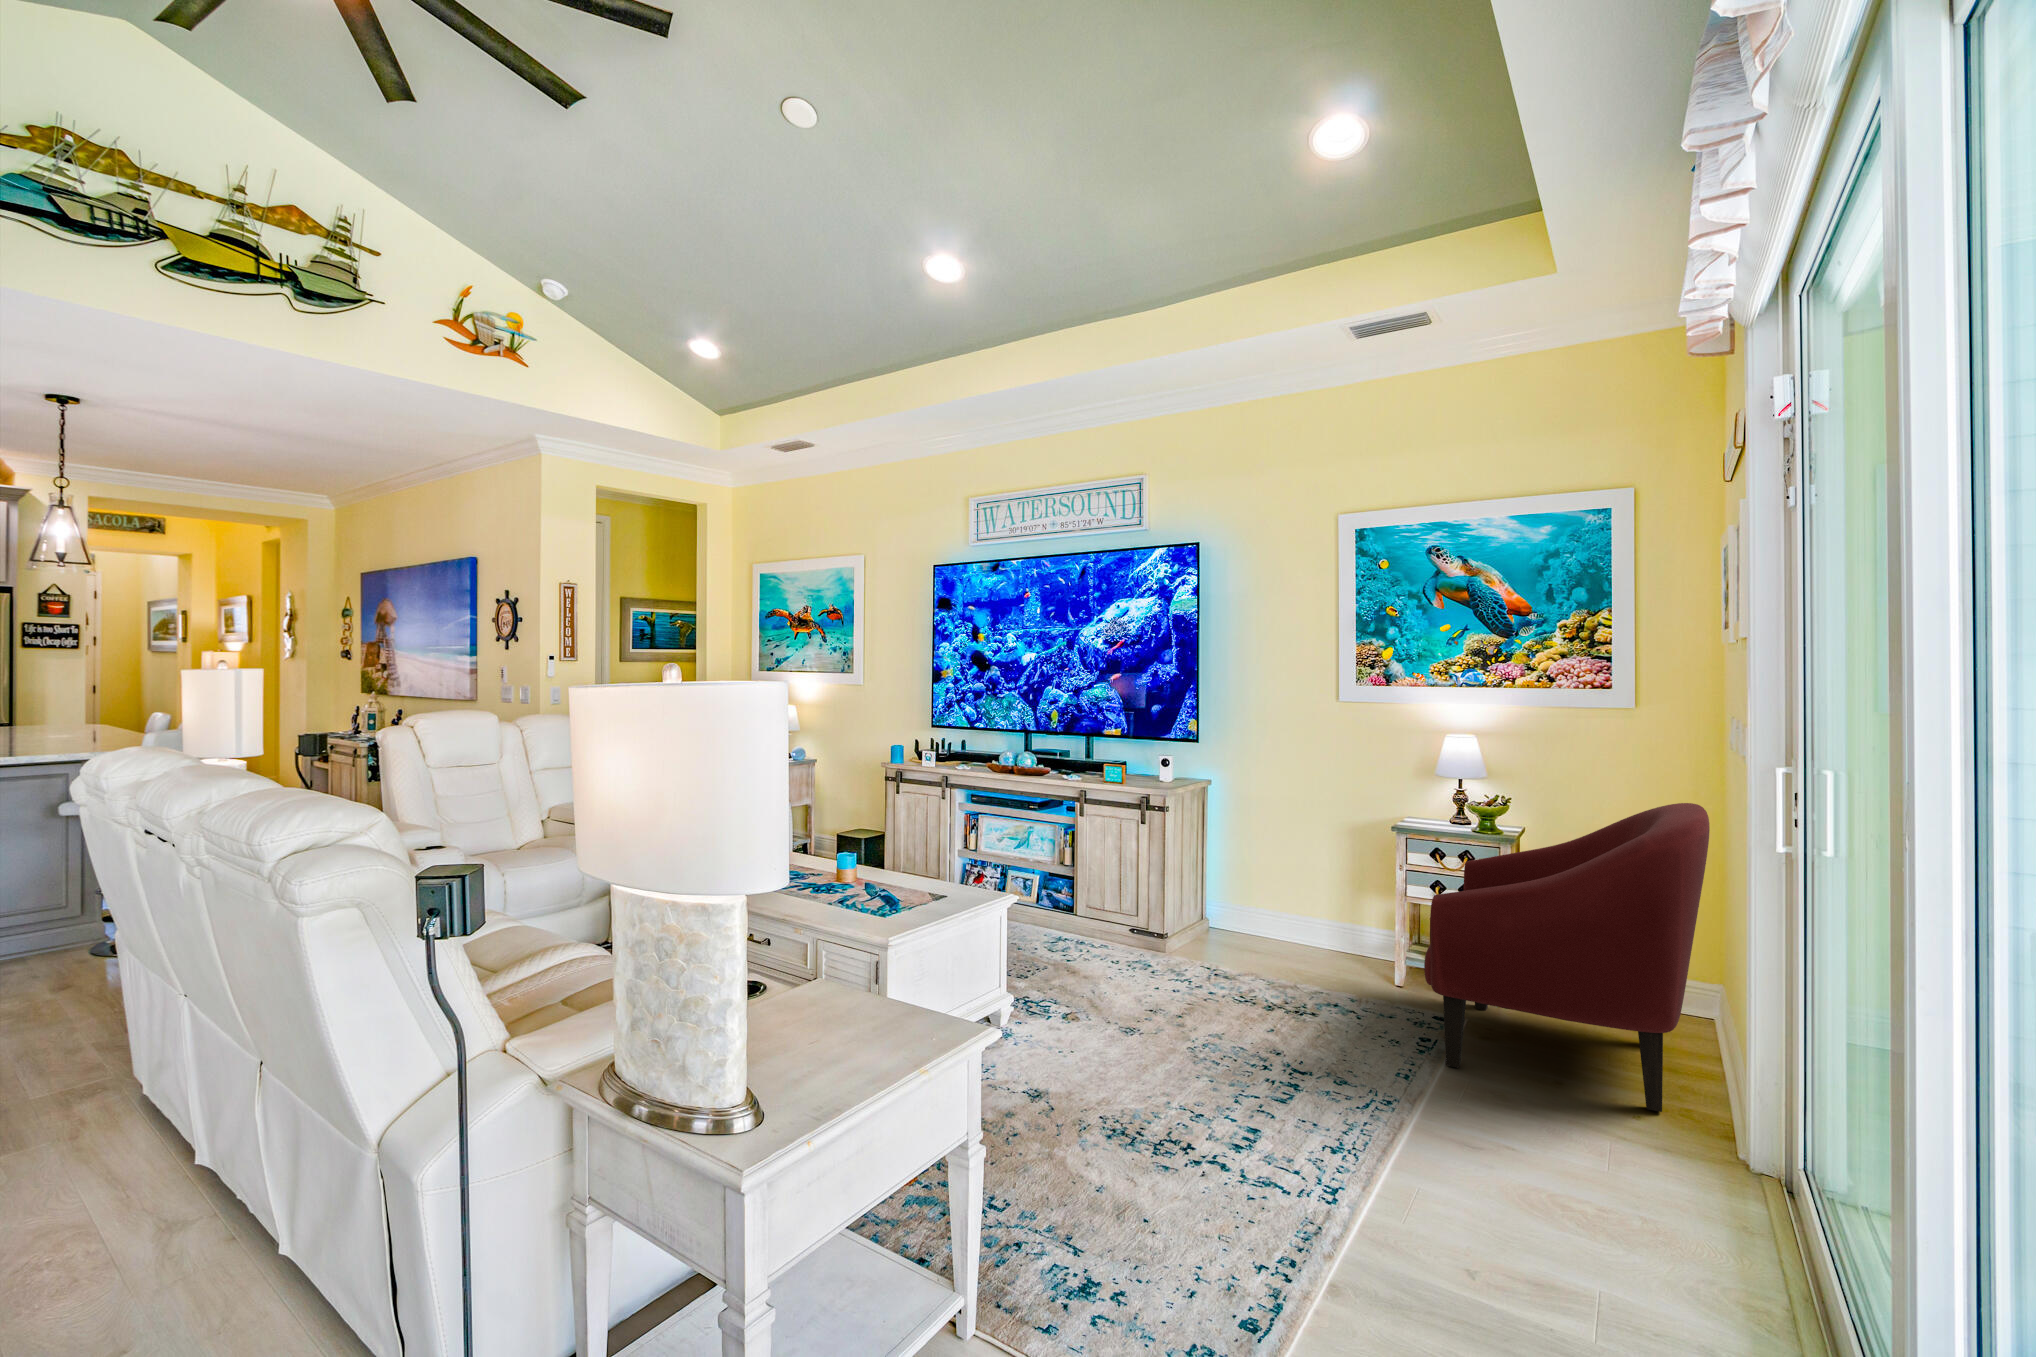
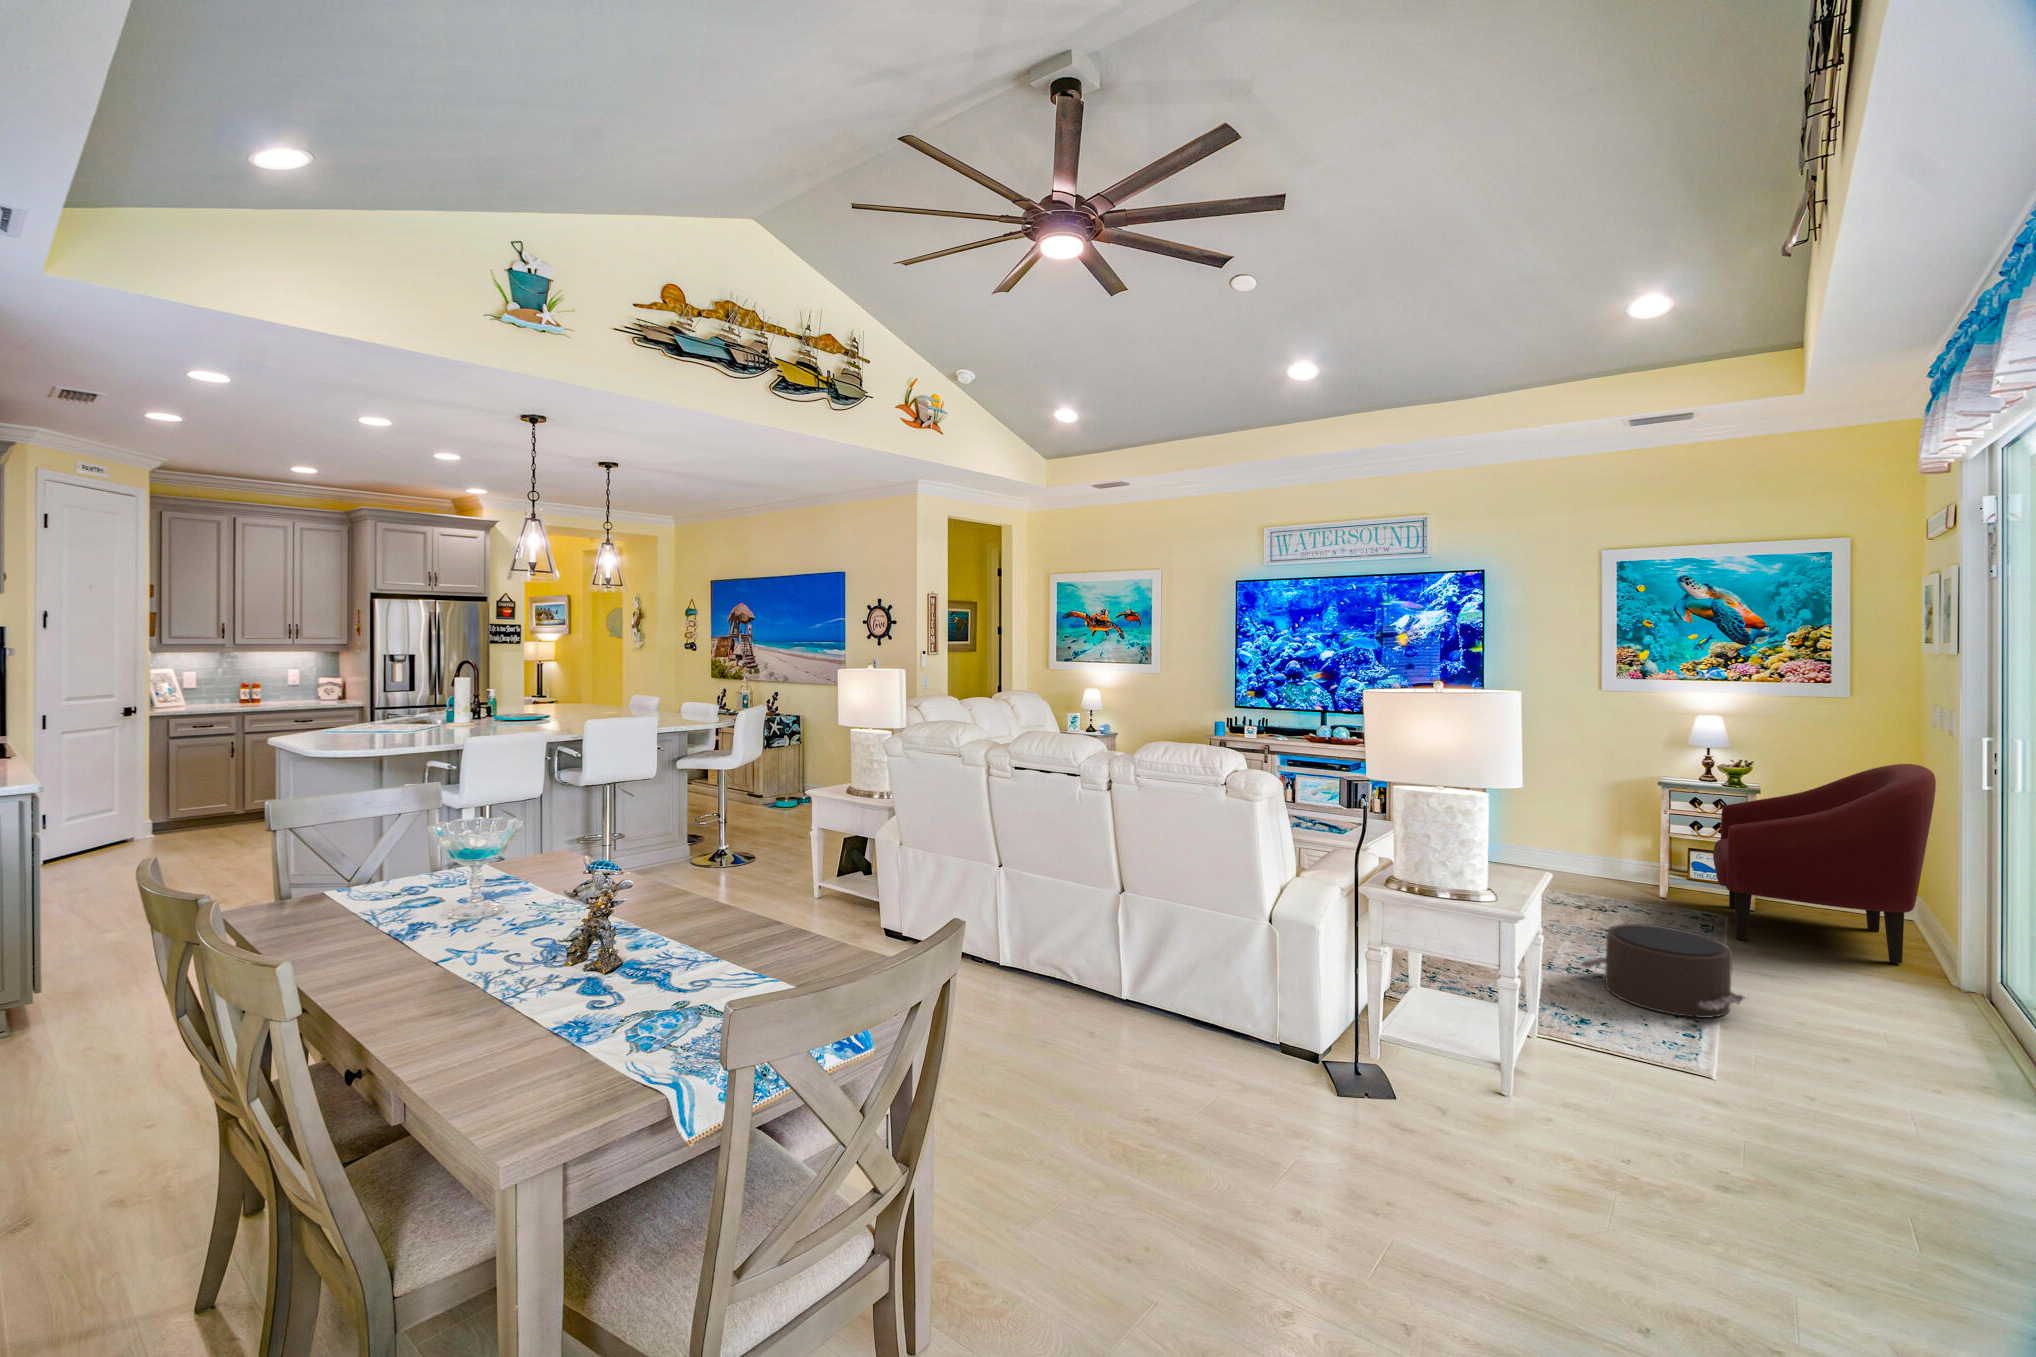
pouf: none [1139,1060,1350,1240] -> present [1581,924,1746,1018]

